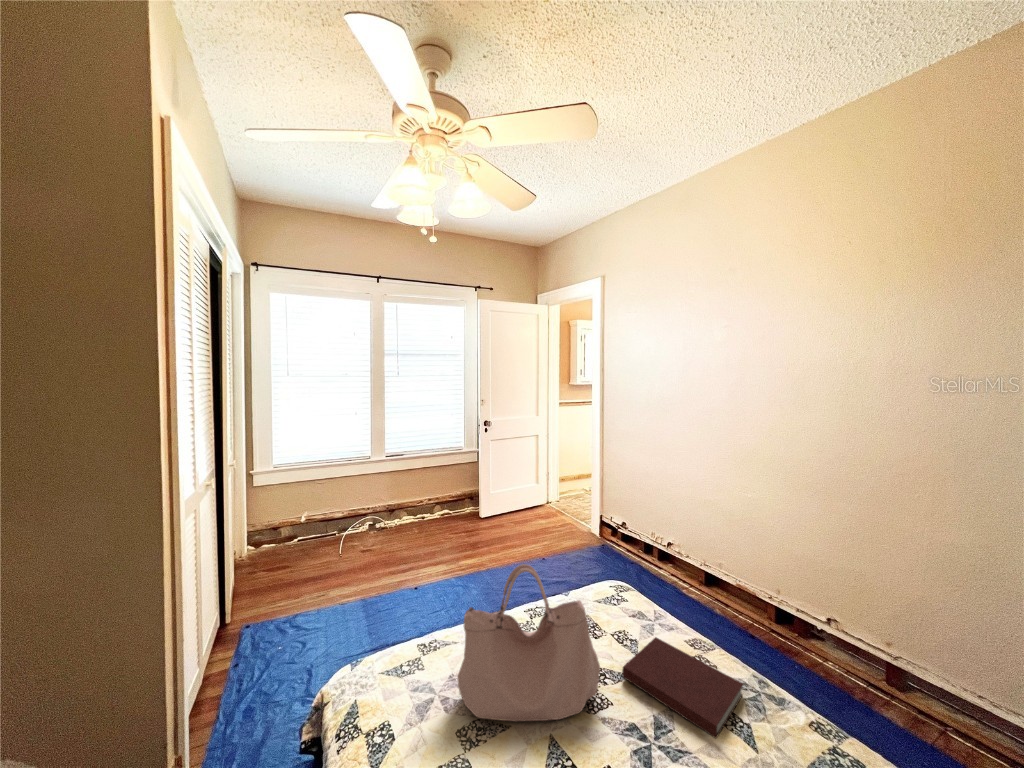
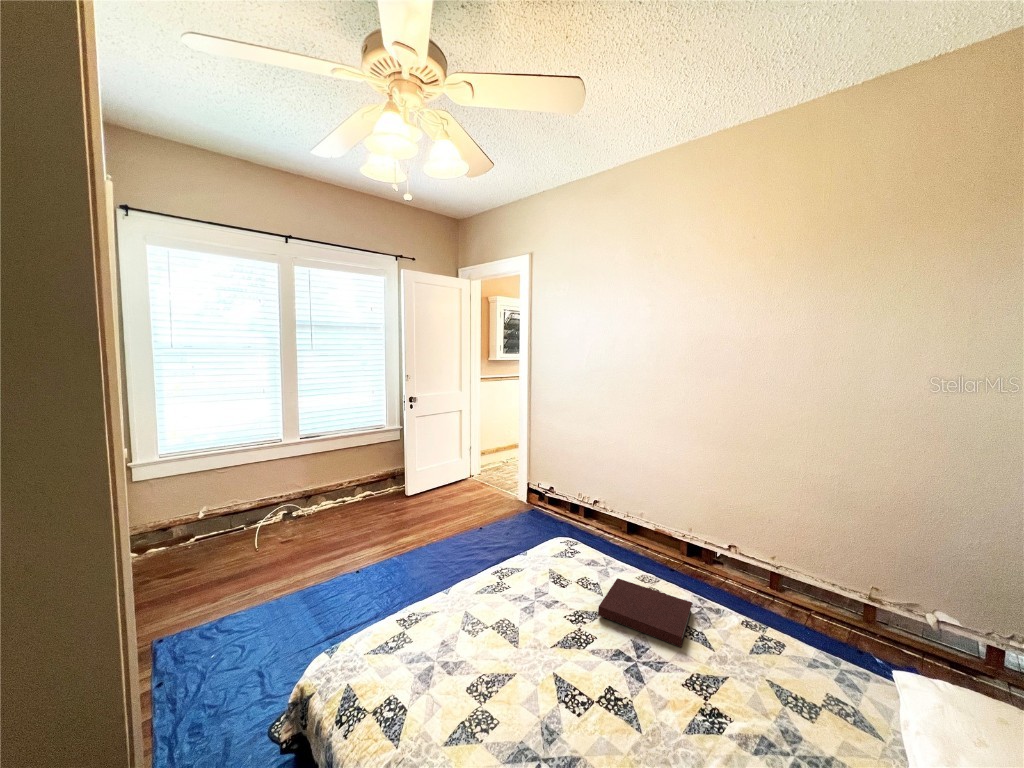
handbag: present [457,564,600,721] -> none [457,528,585,673]

